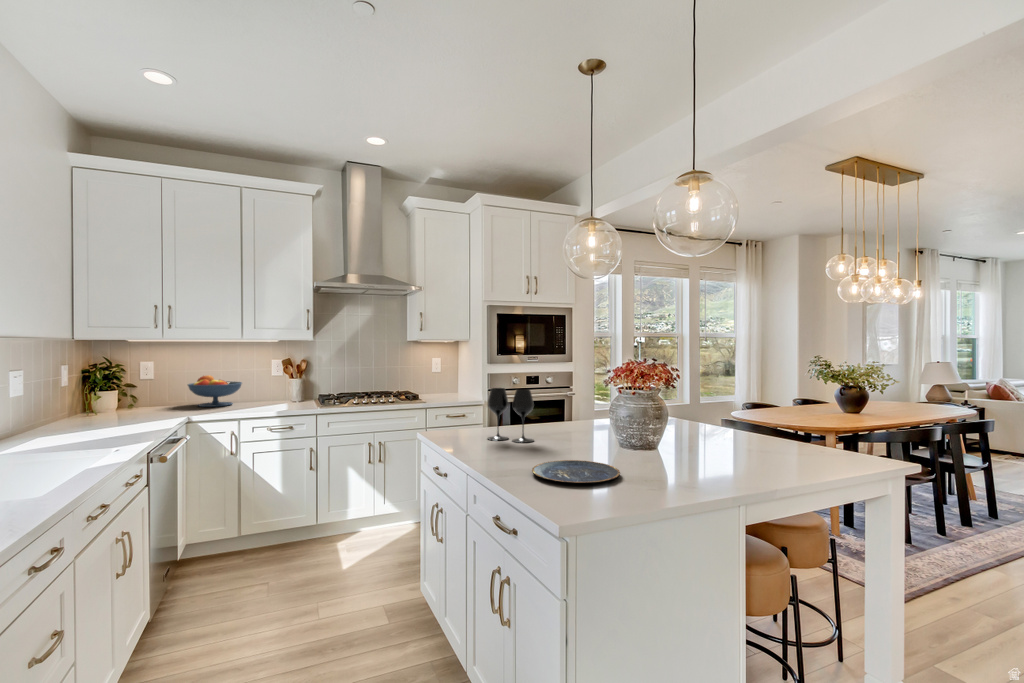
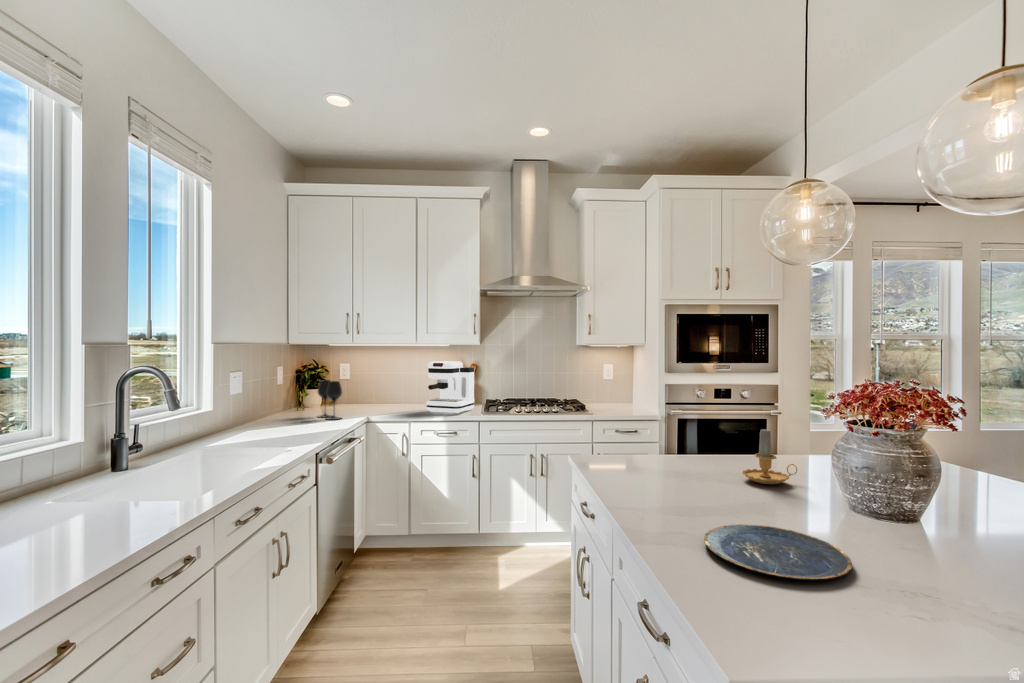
coffee maker: none [255,357,307,409] -> present [426,361,474,414]
fruit bowl: present [188,376,242,407] -> none [373,377,419,407]
wine glass: present [488,388,534,443] -> present [318,380,342,420]
candle: none [552,397,588,439] -> present [742,429,797,484]

